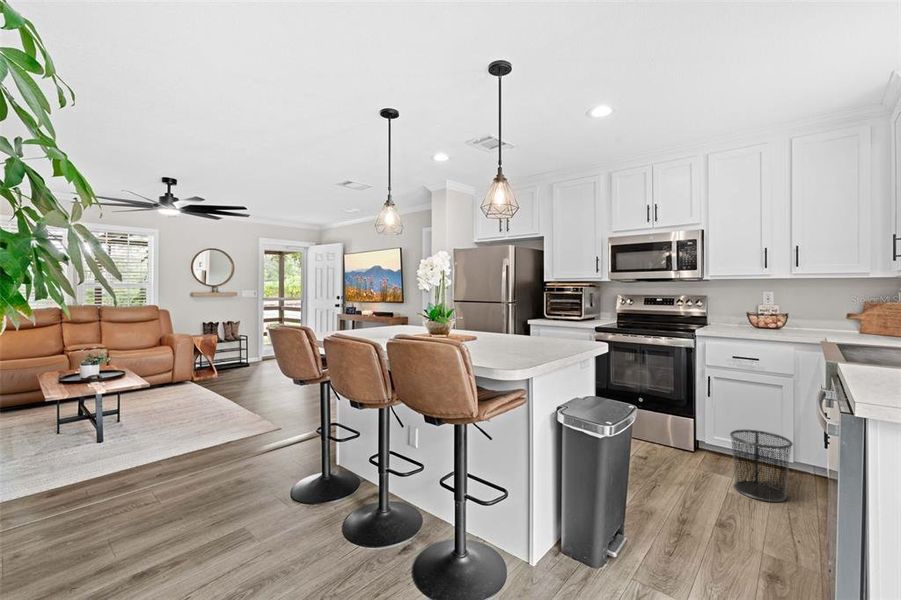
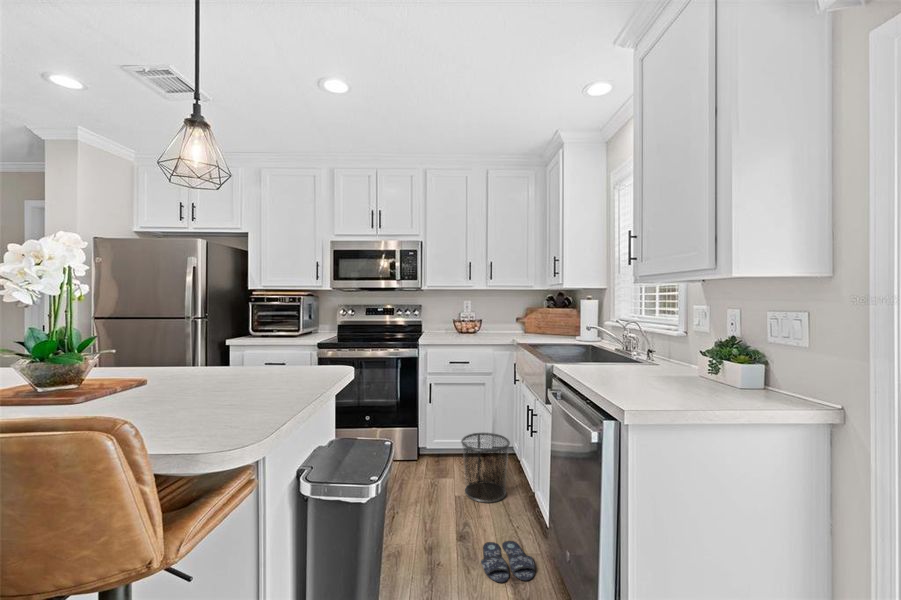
slippers: none [723,525,786,562] -> present [481,541,535,583]

